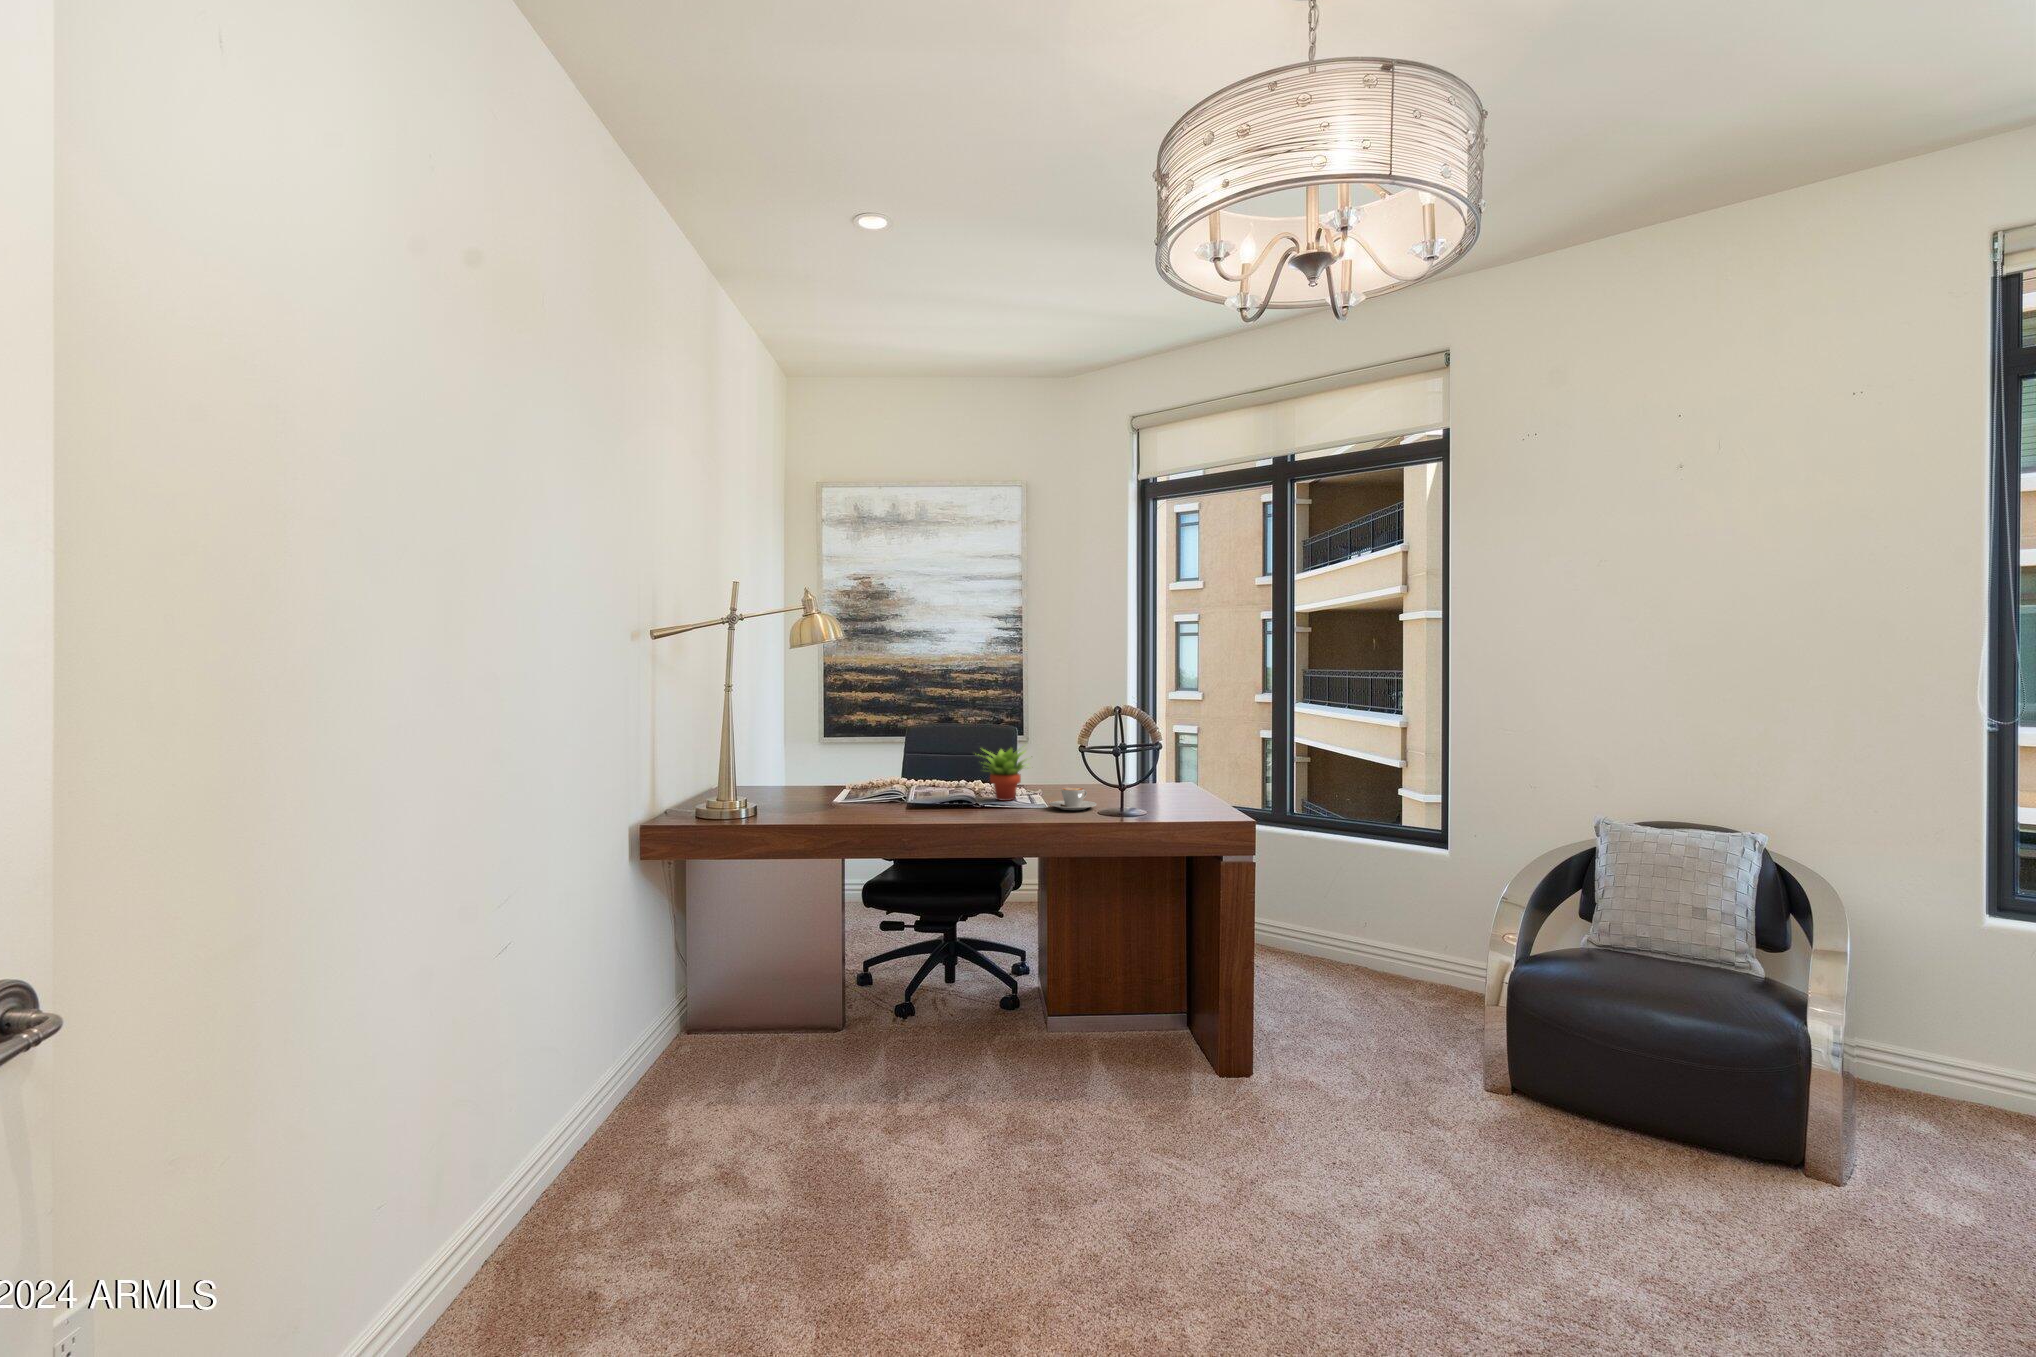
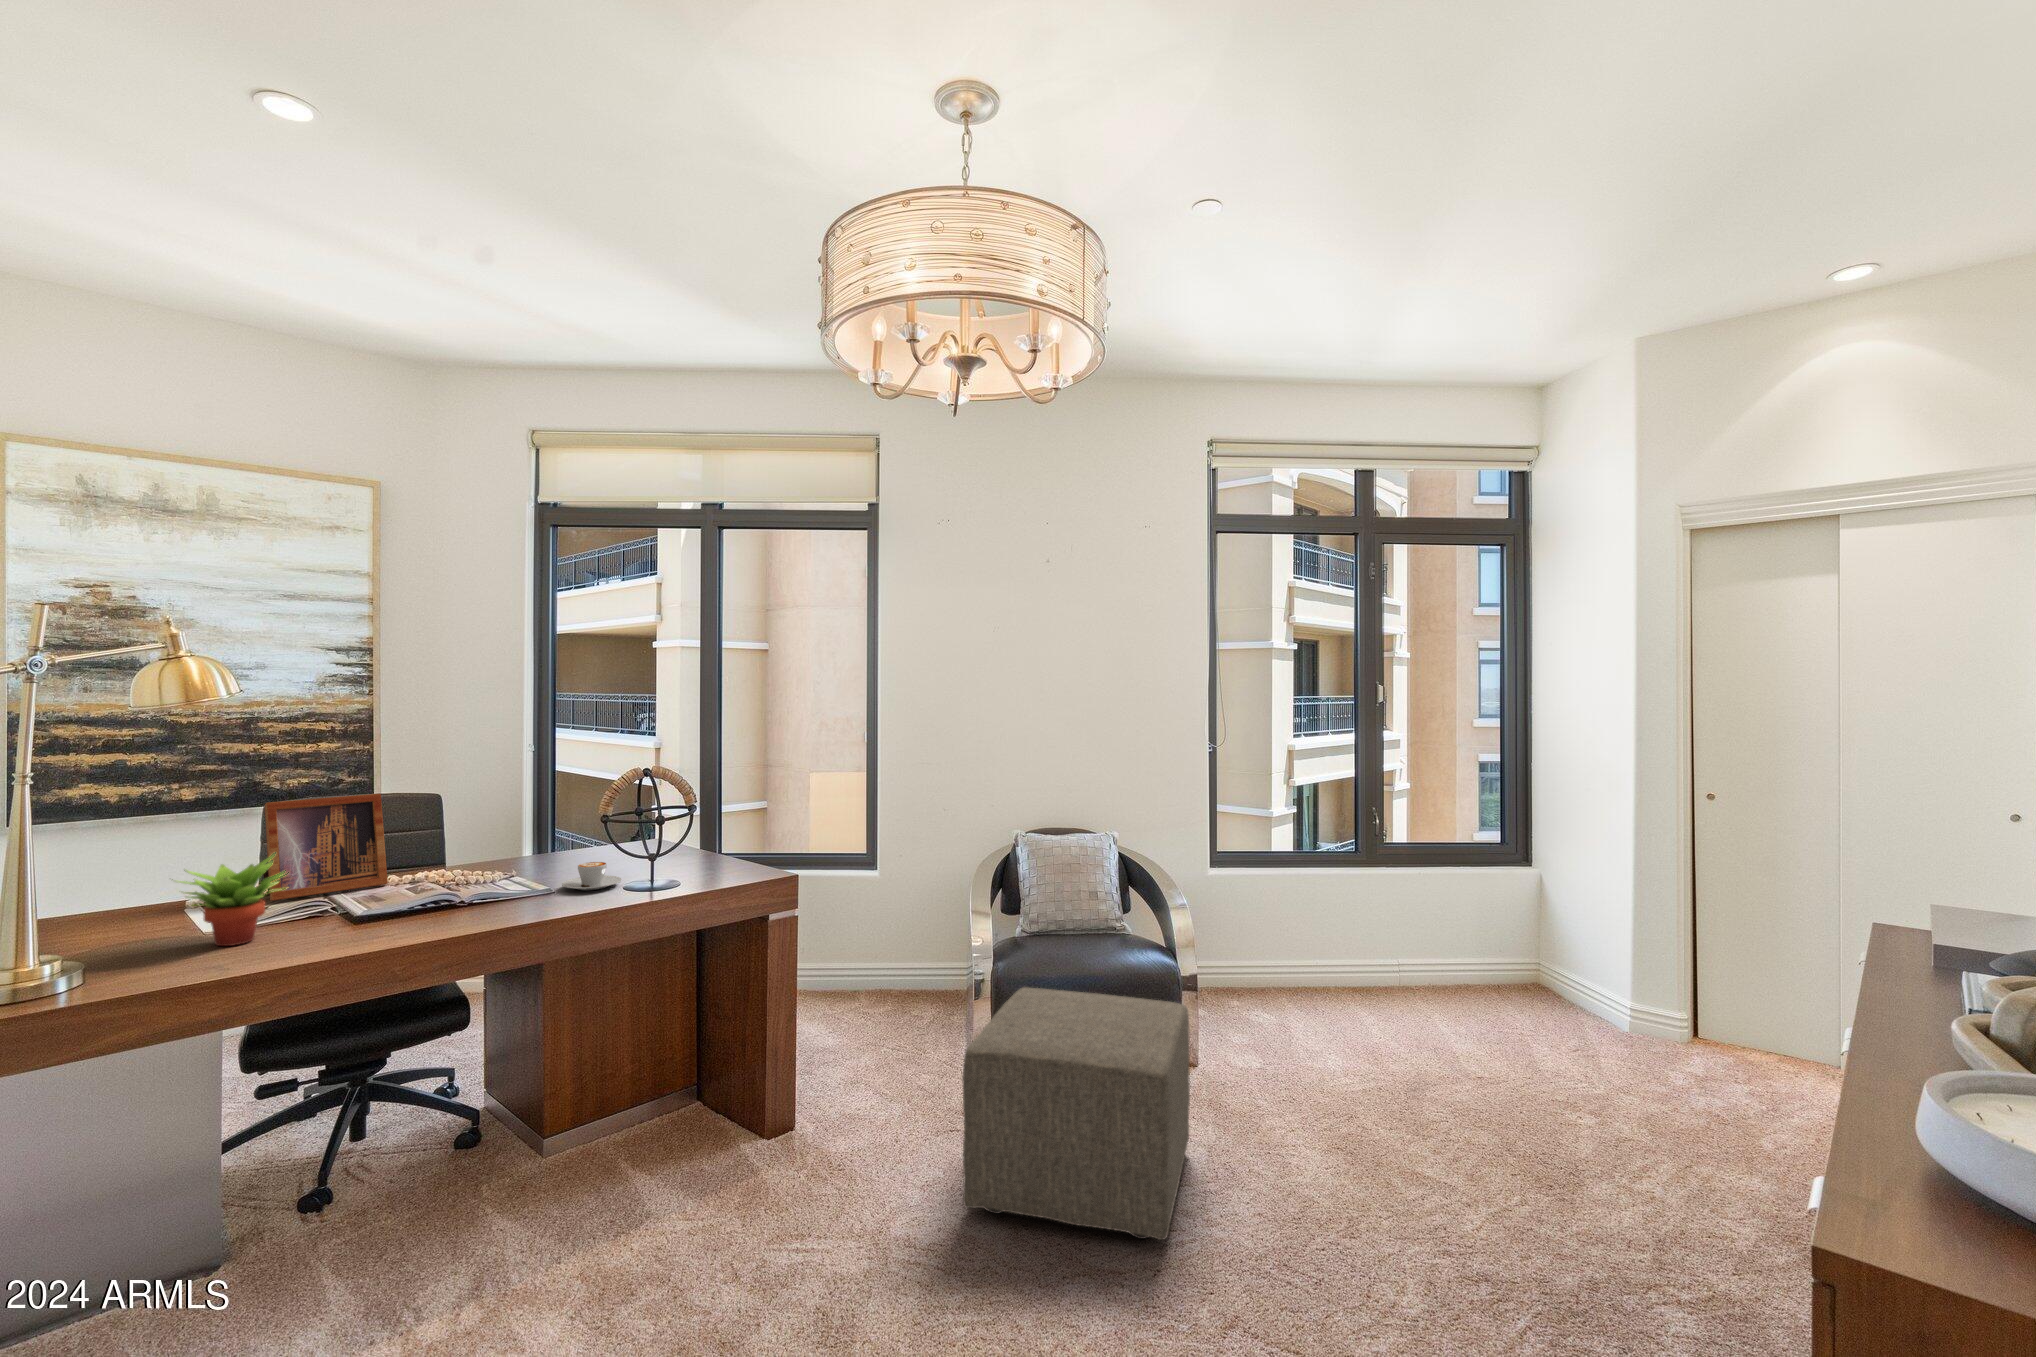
picture frame: none [883,720,954,791] -> present [263,794,388,901]
succulent plant: present [984,748,1025,801] -> present [172,853,285,946]
ottoman: none [1336,986,1688,1302] -> present [962,987,1190,1240]

